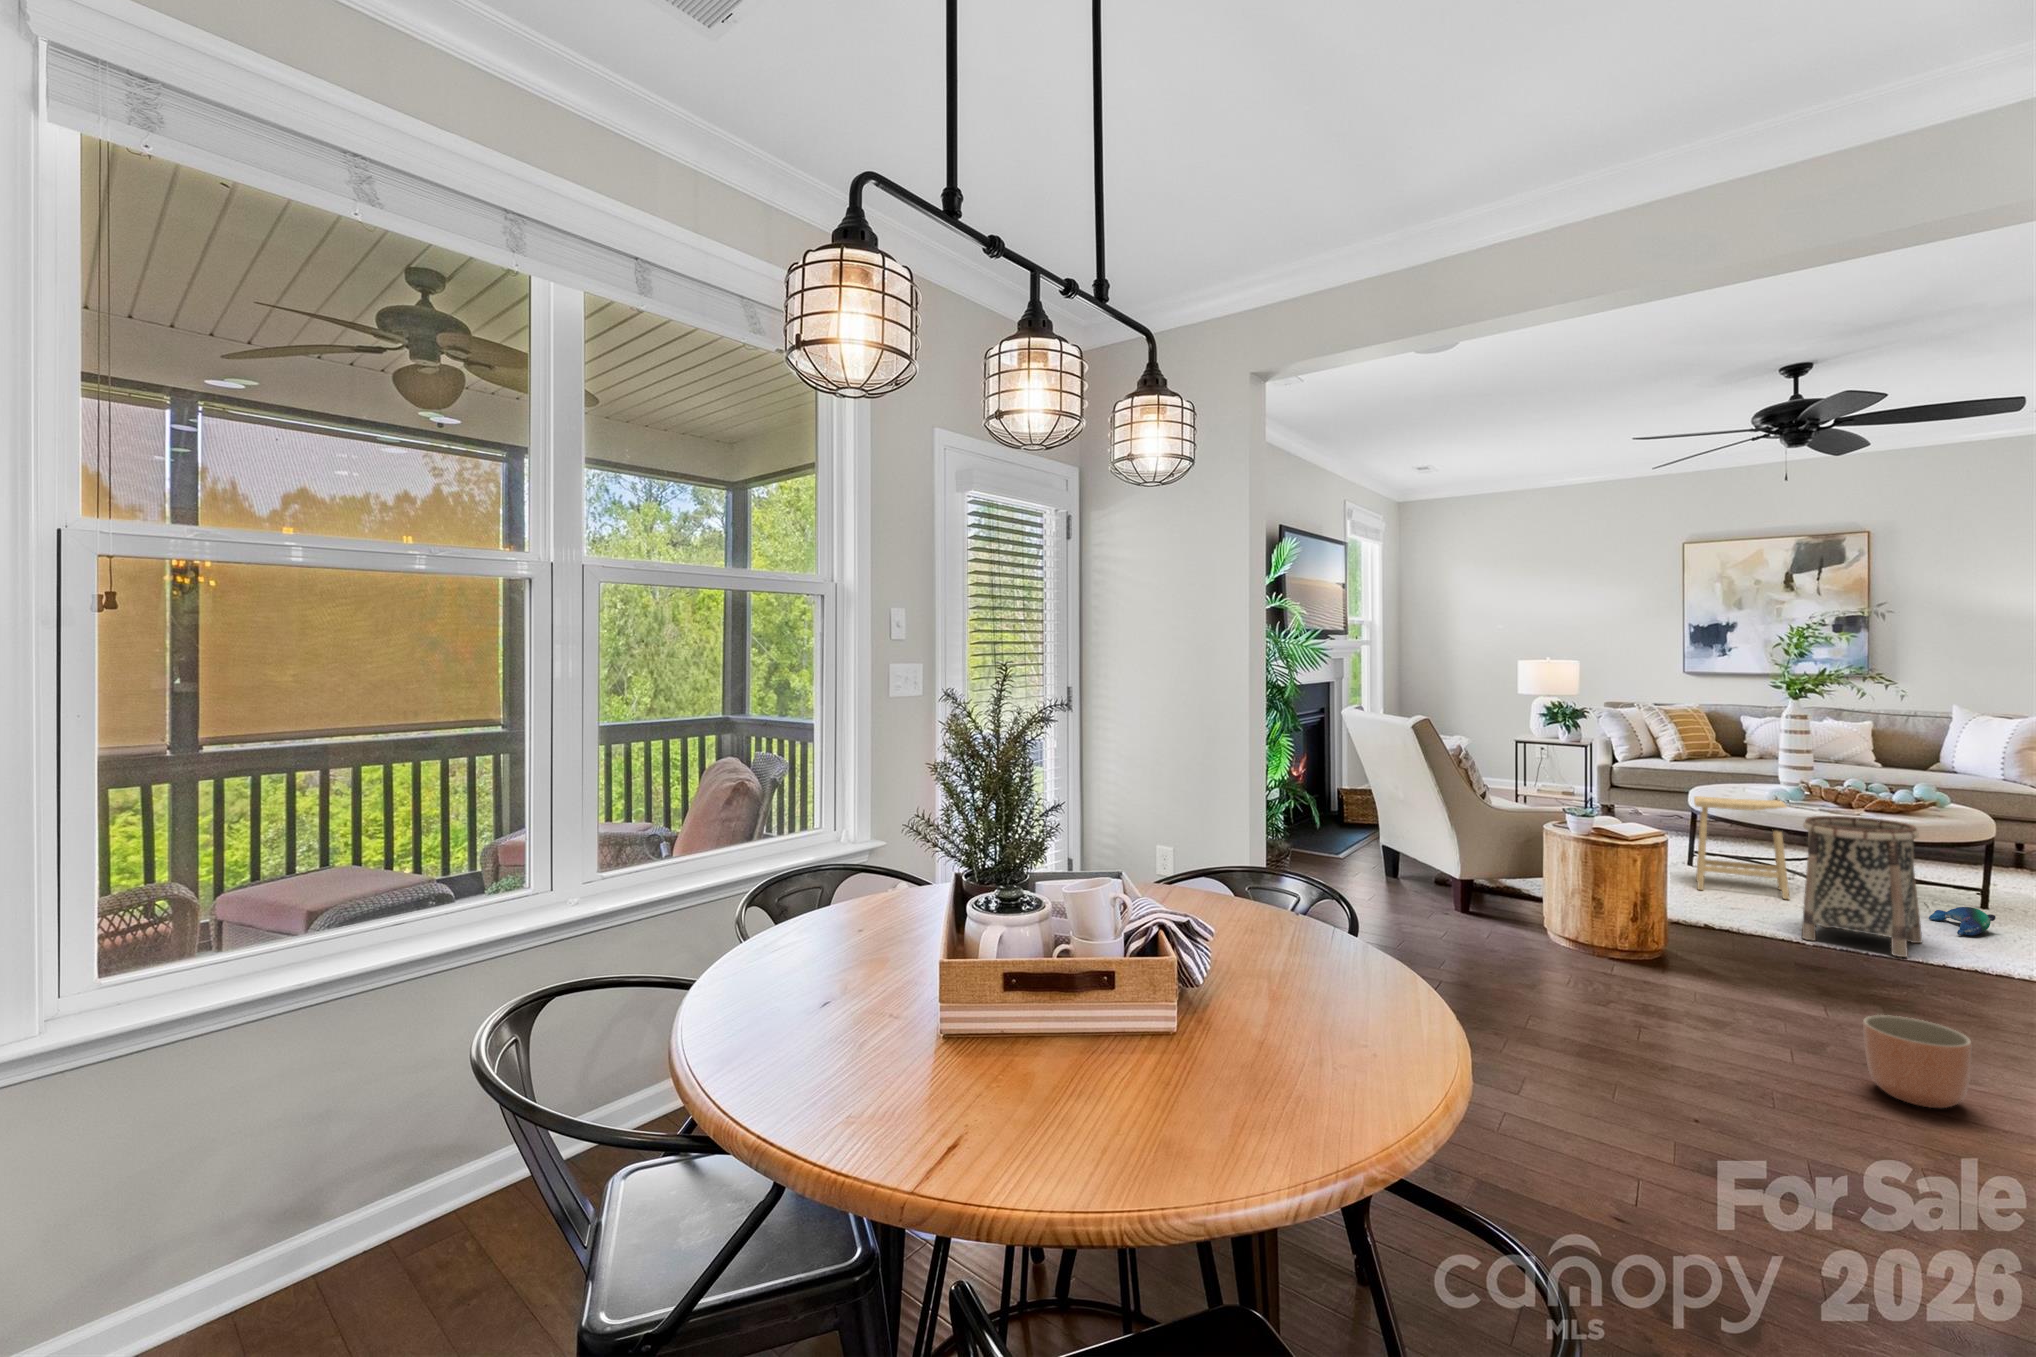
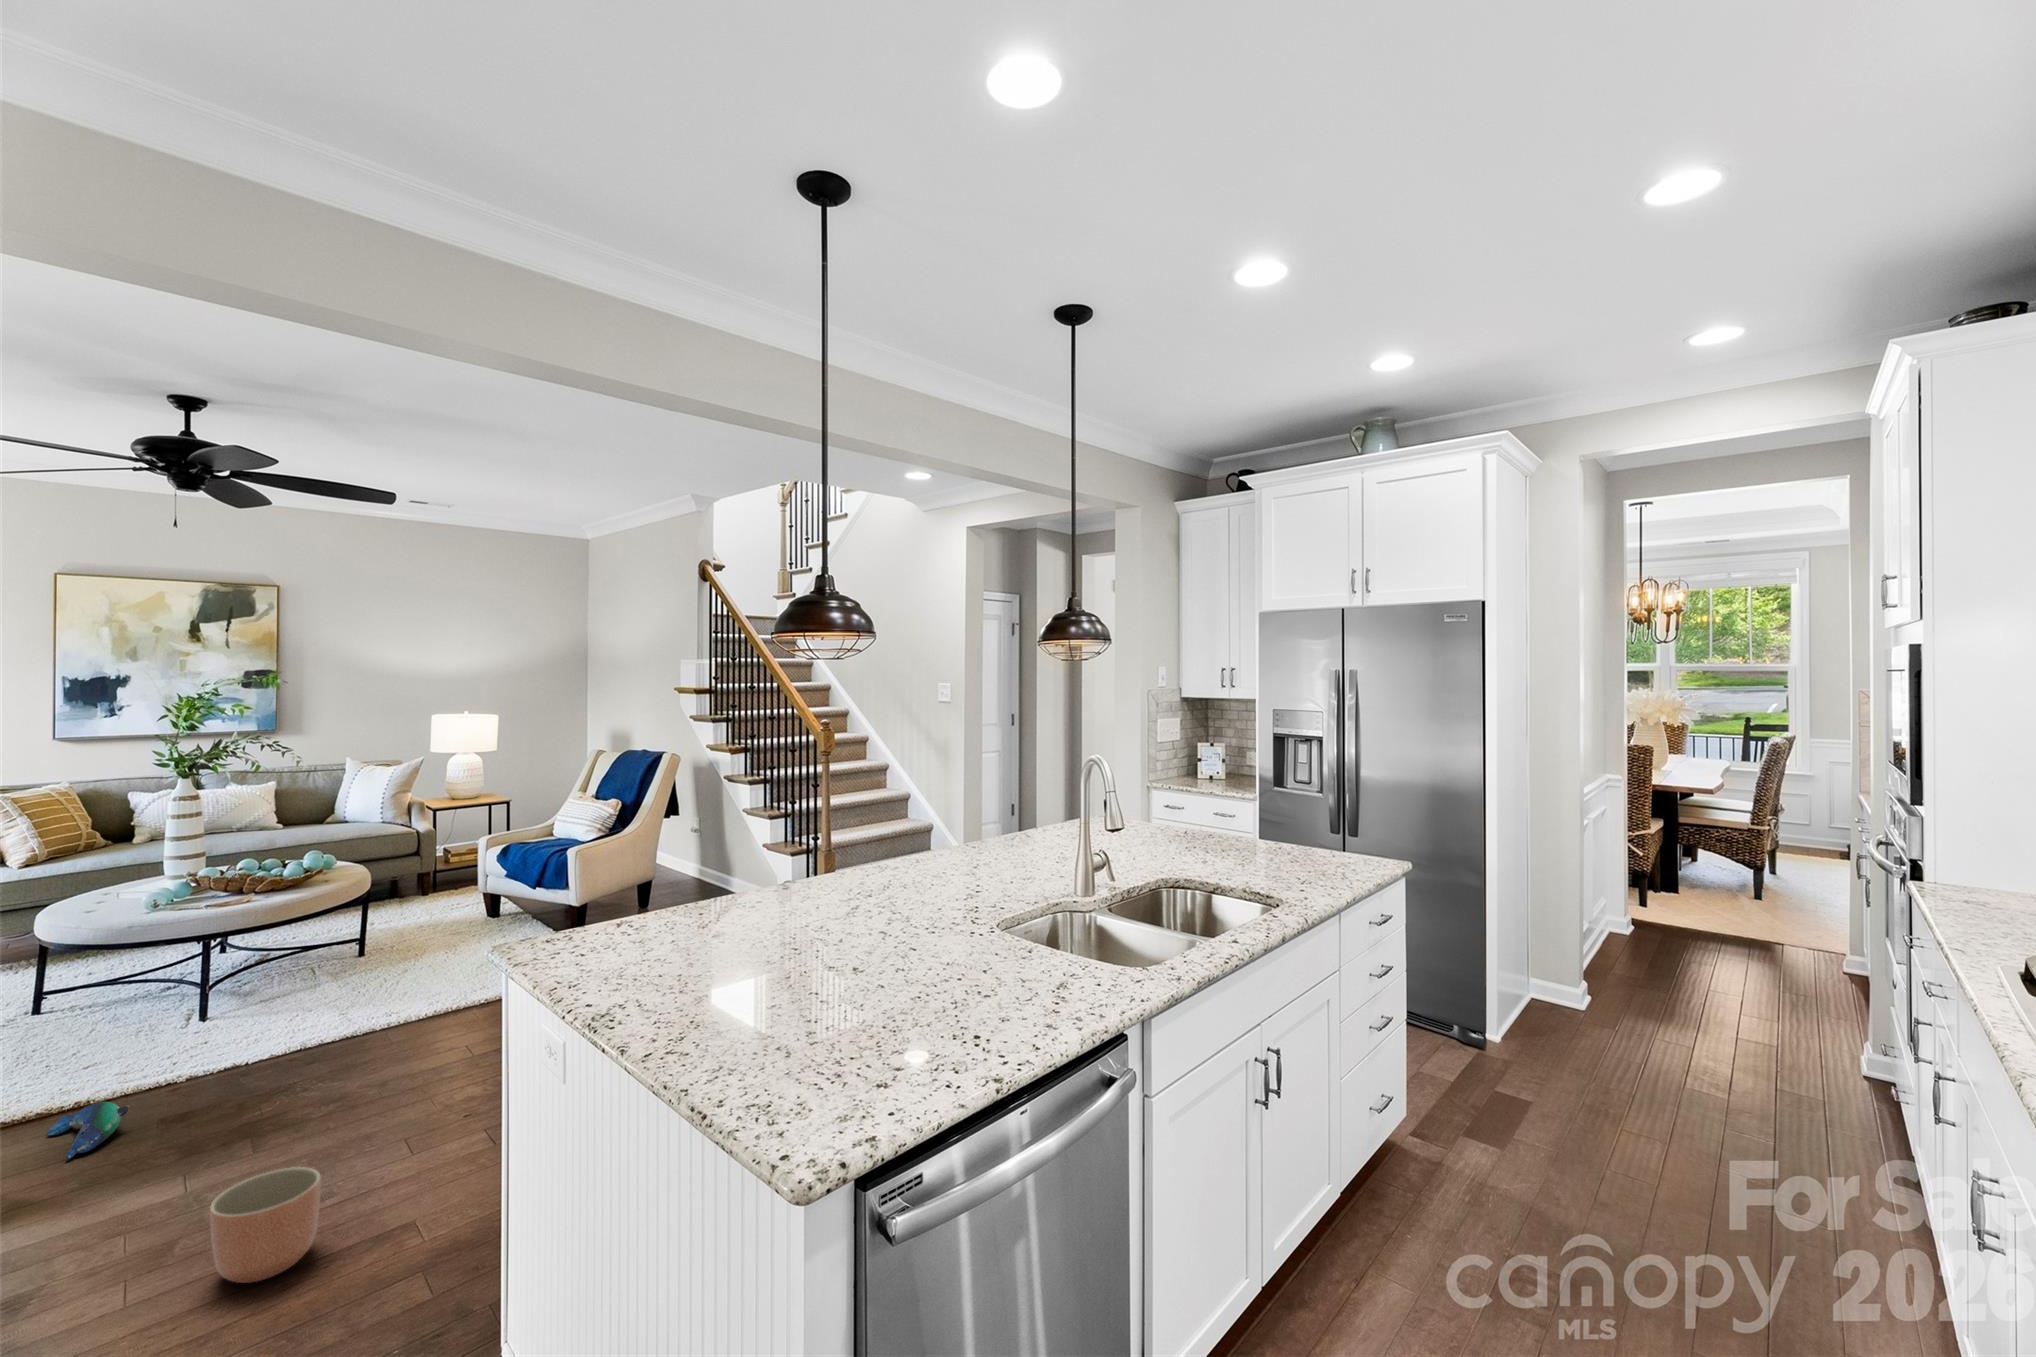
footstool: present [1694,796,1789,899] -> none [39,902,168,1046]
basket: present [1802,816,1922,957] -> none [172,910,302,1076]
plush toy: present [1929,907,1996,936] -> present [46,1102,128,1159]

